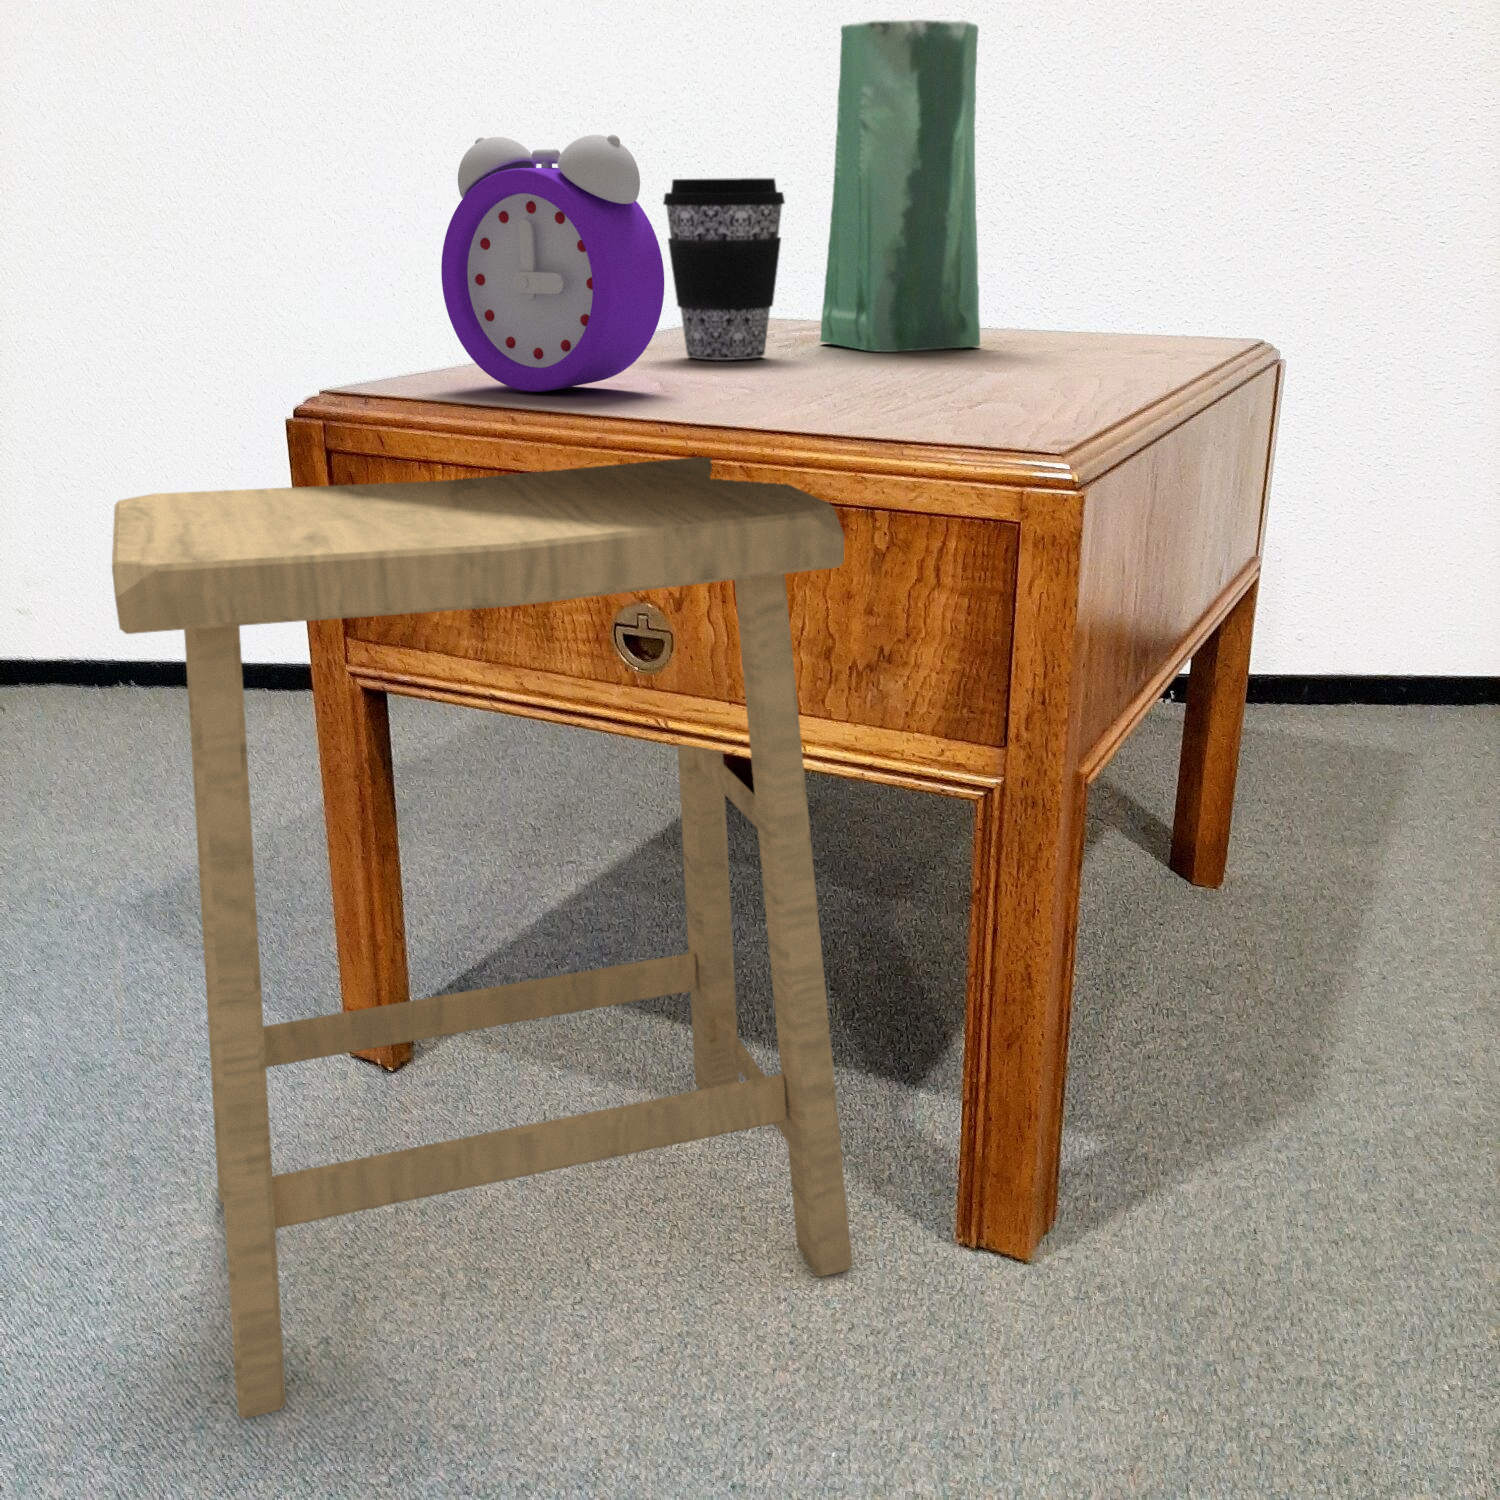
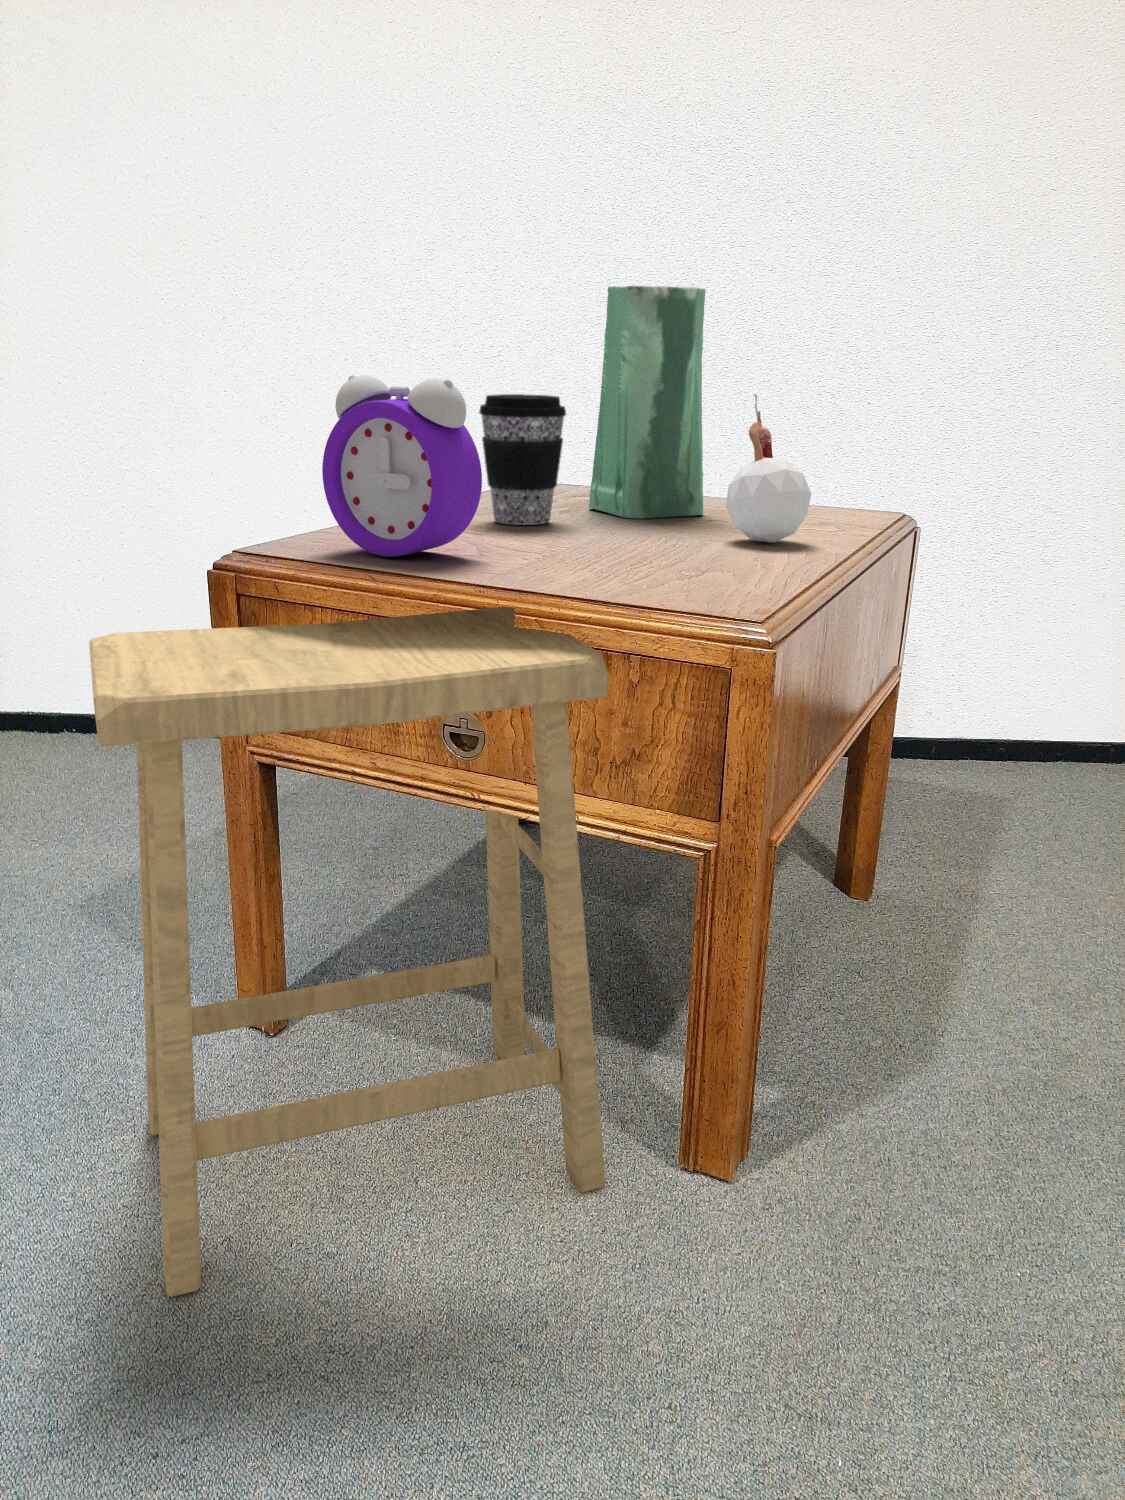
candle: none [1010,162,1132,371] -> present [726,394,811,543]

